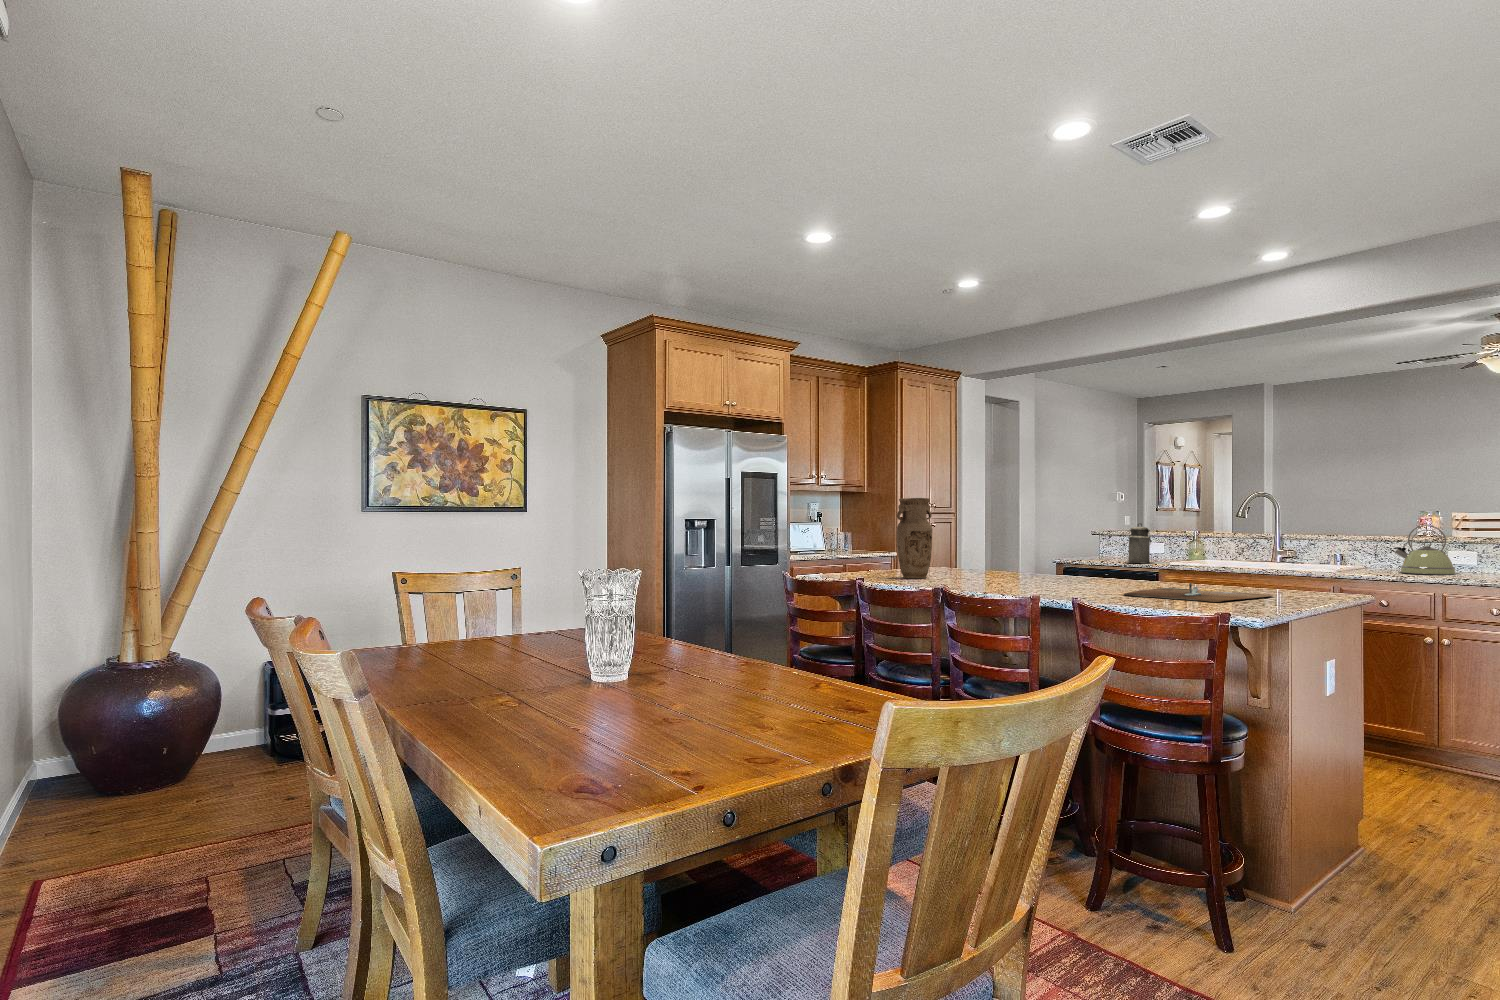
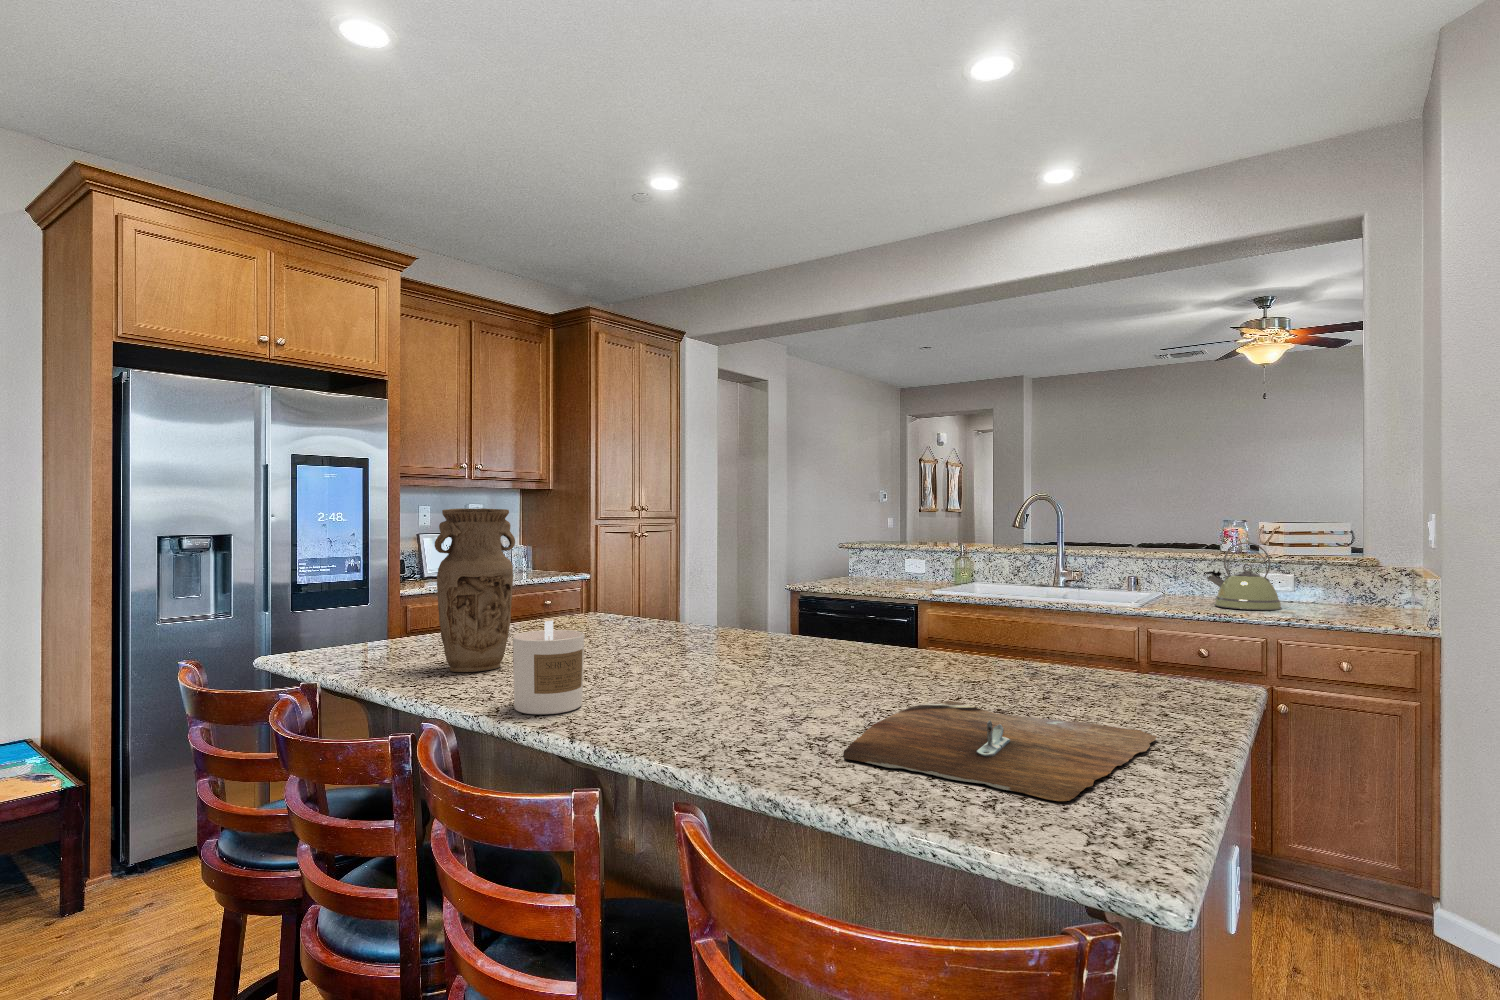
canister: present [1127,523,1155,563] -> none [879,535,916,588]
candle: none [958,547,990,586] -> present [513,621,584,714]

